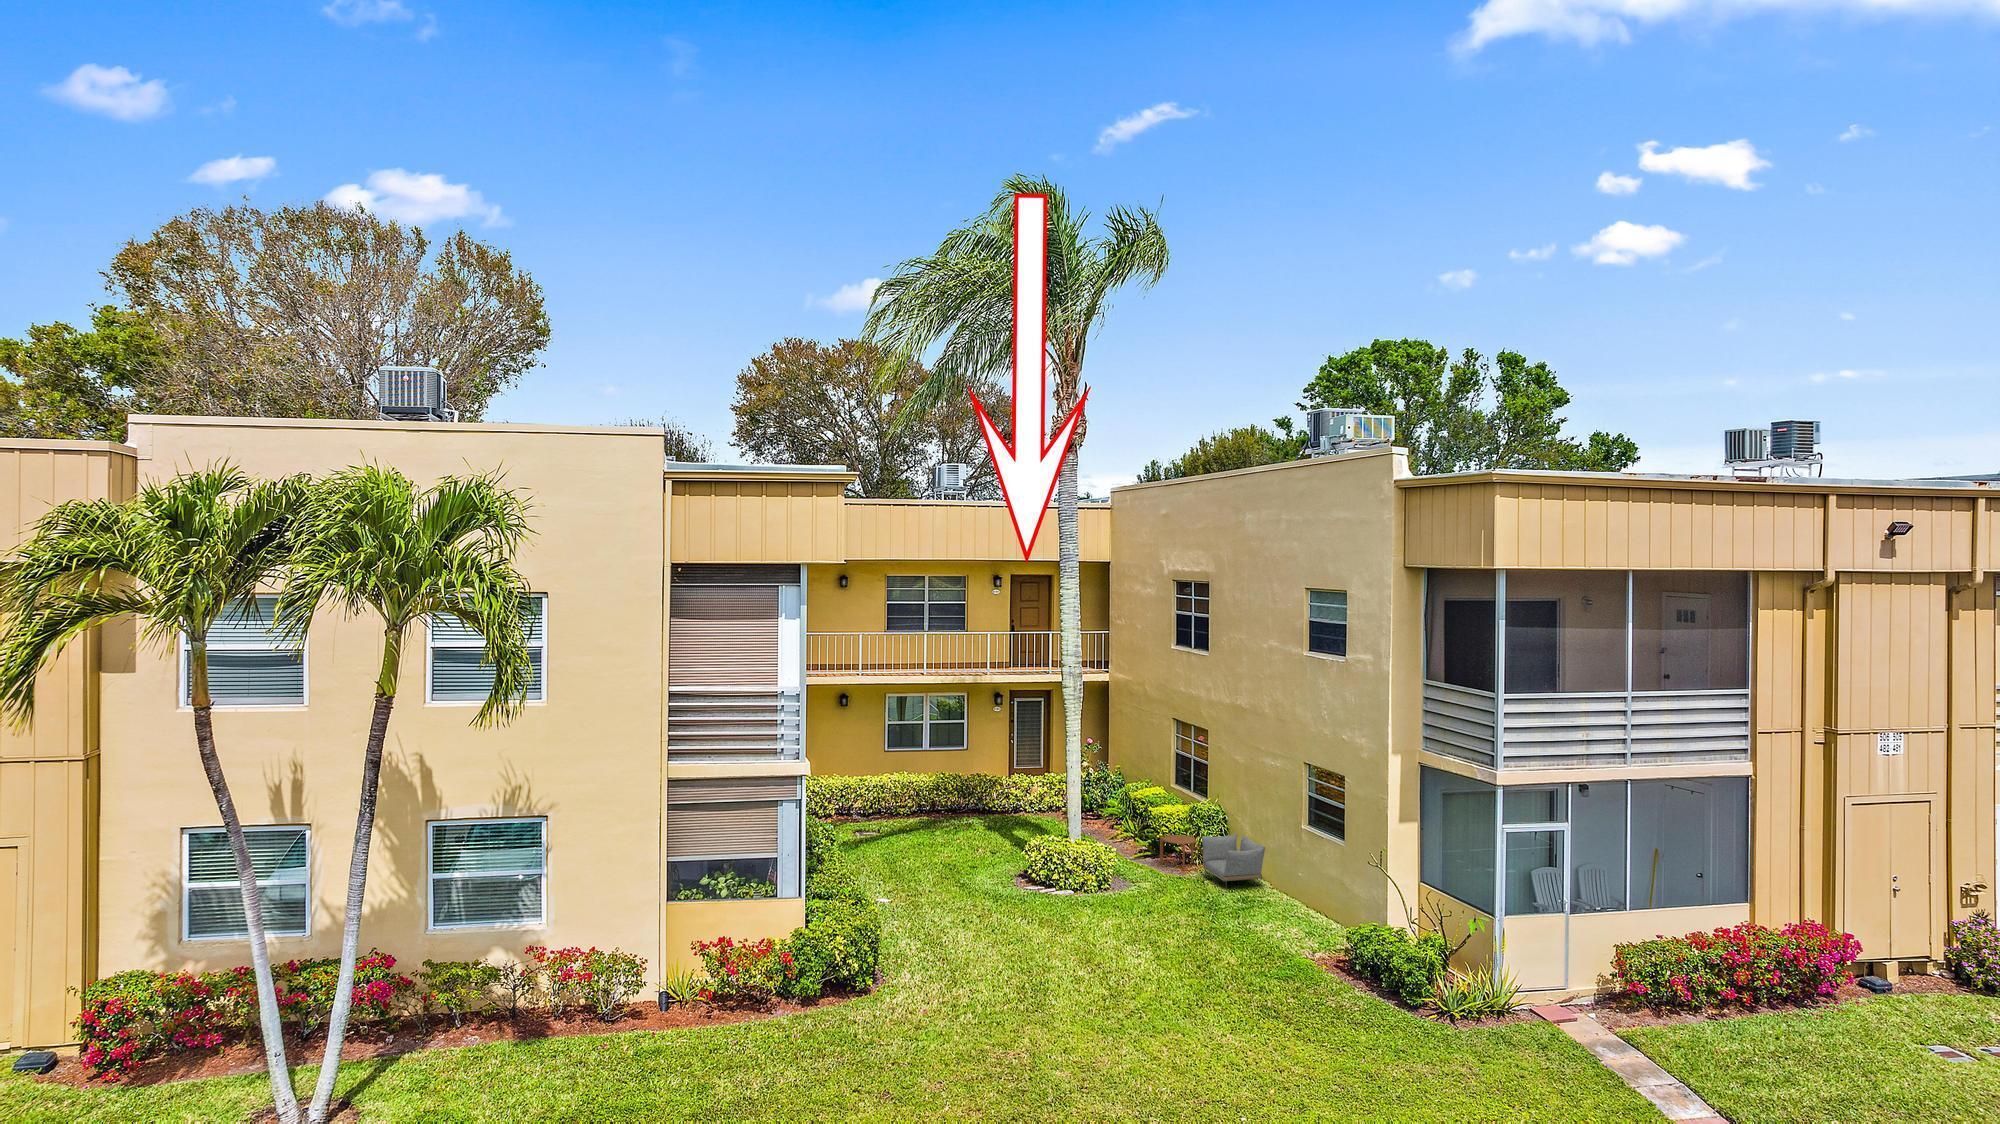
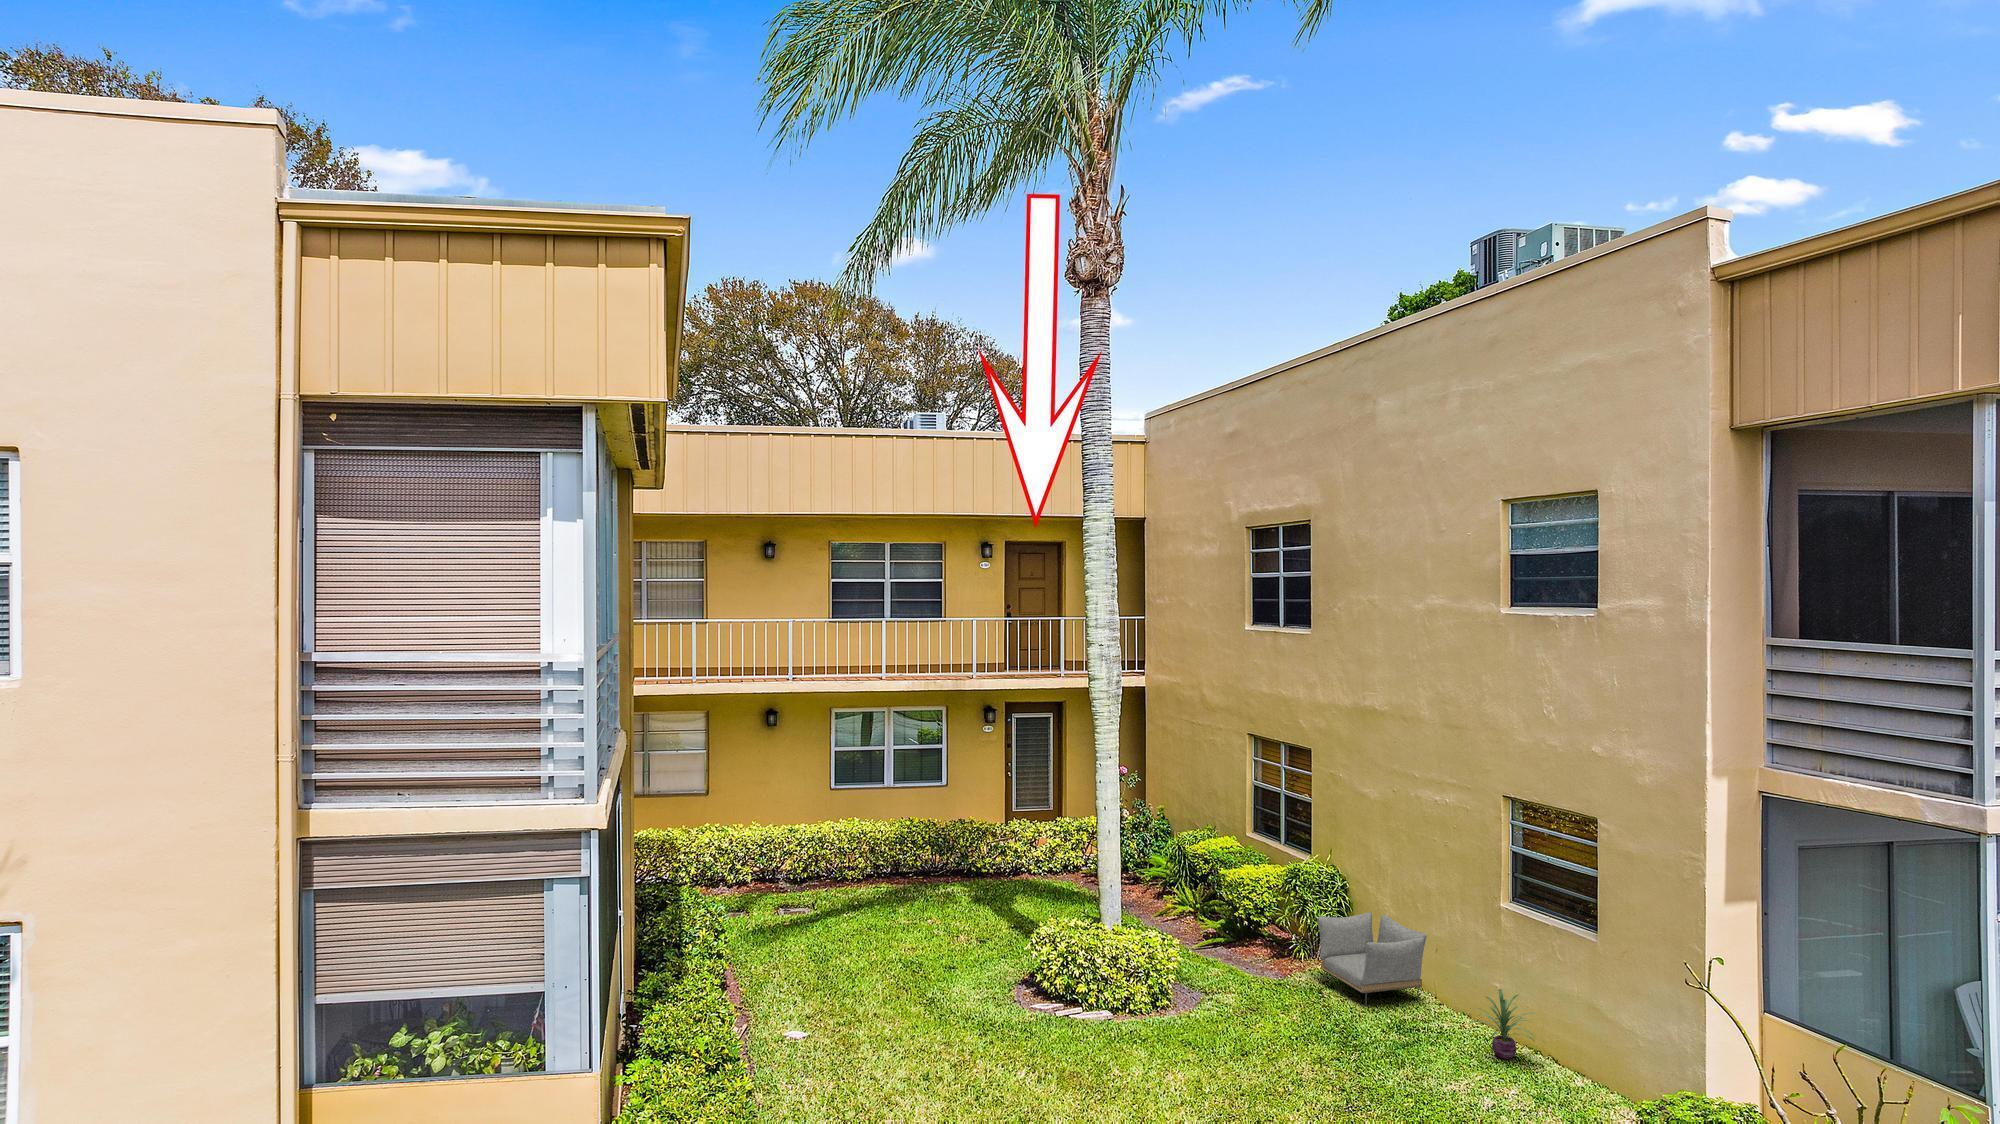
side table: present [1160,835,1196,871] -> none [1245,913,1303,973]
decorative plant: none [1276,876,1316,916] -> present [1470,989,1535,1059]

